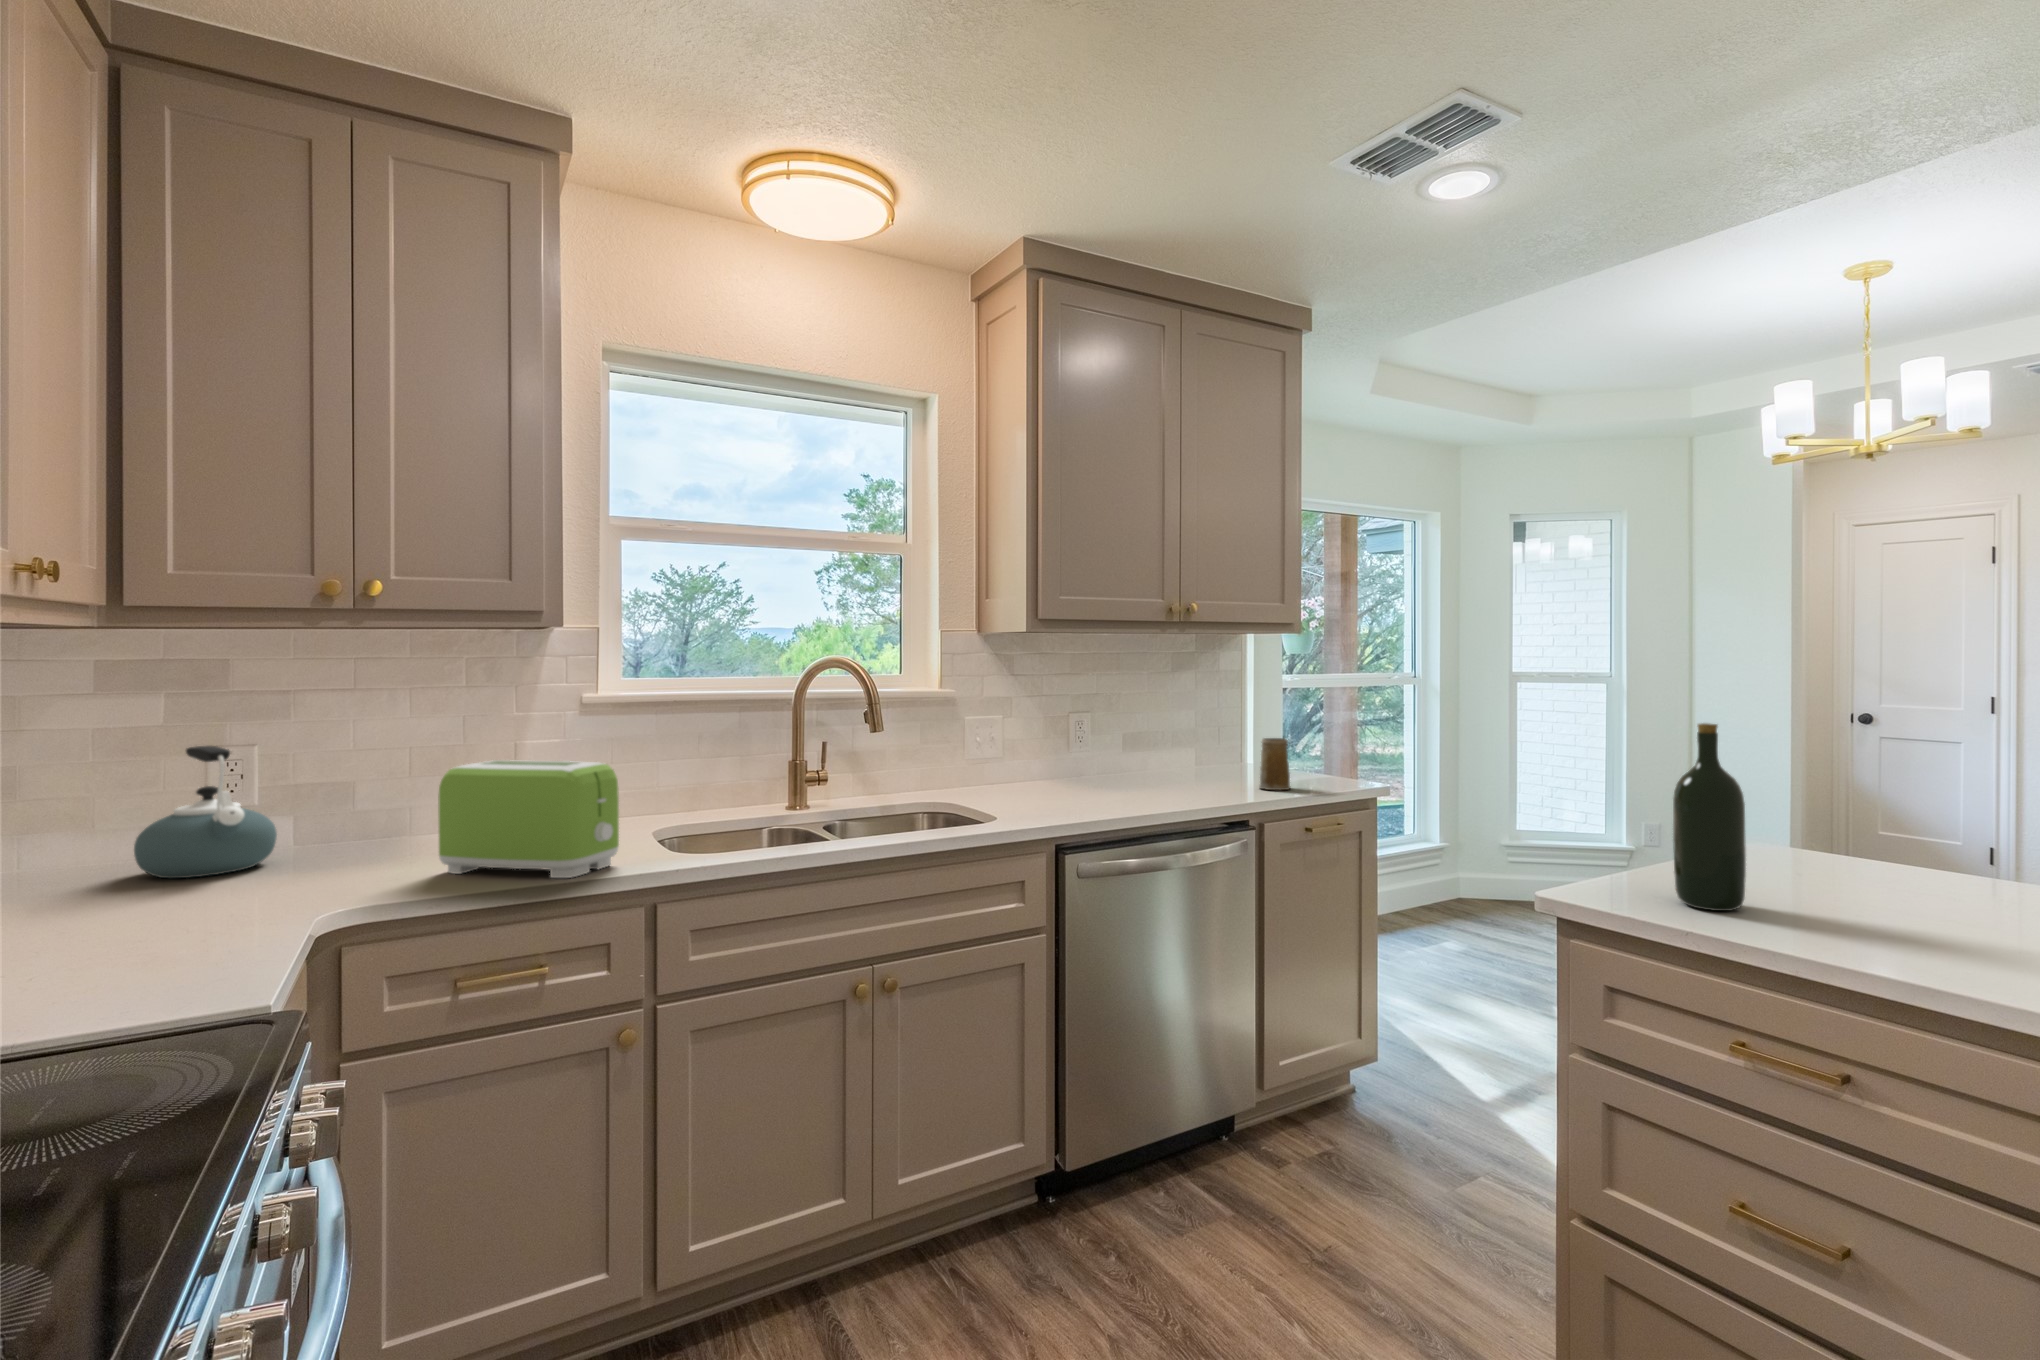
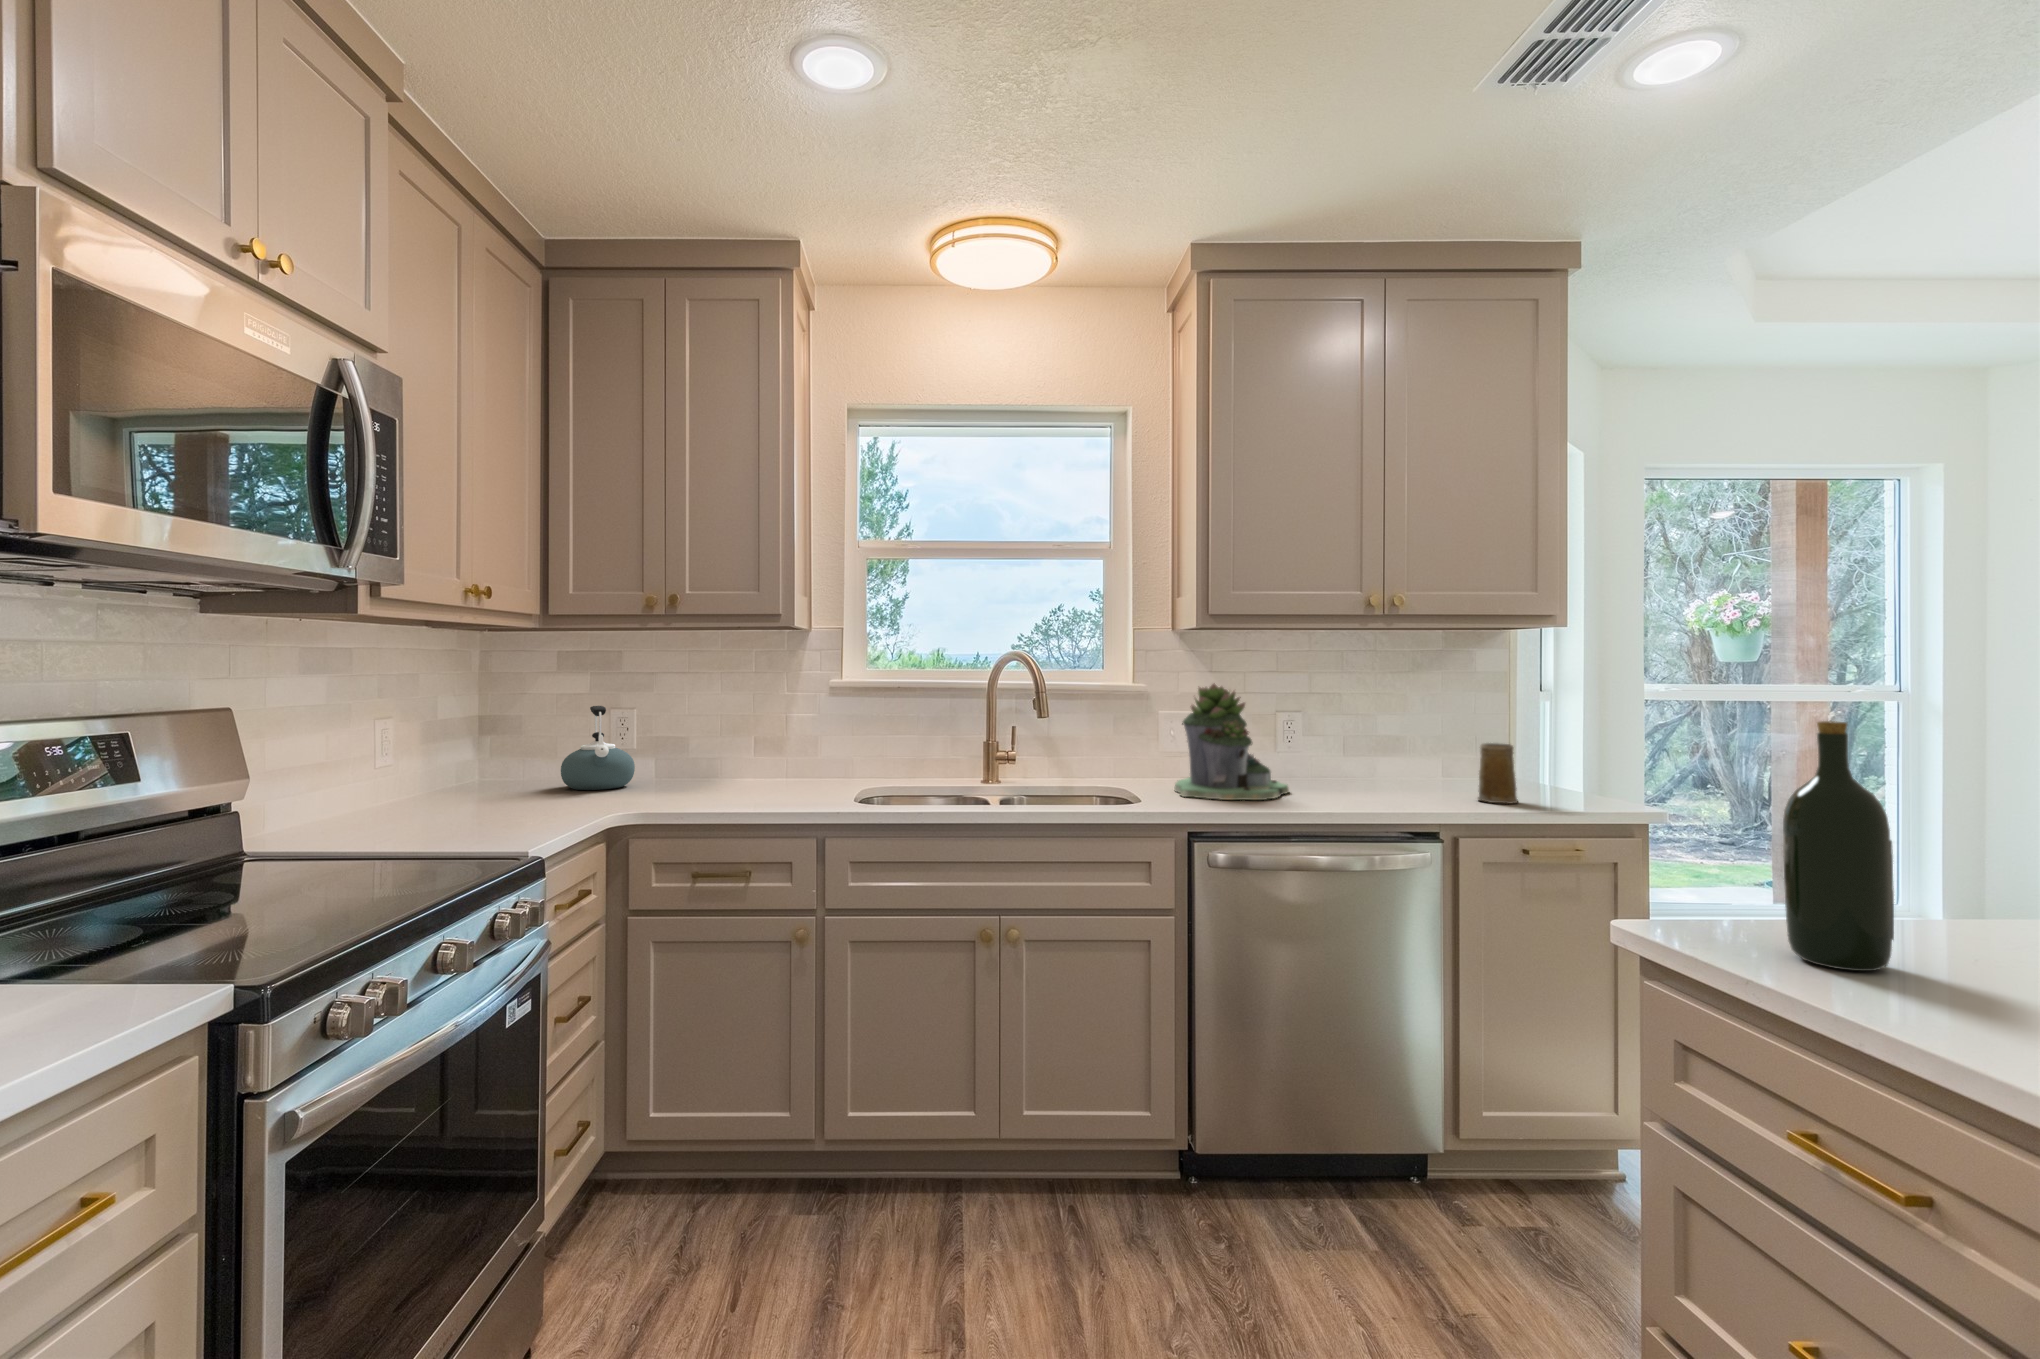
succulent planter: none [998,690,1109,808] -> present [1174,683,1289,800]
toaster: present [438,760,619,878] -> none [701,723,808,810]

